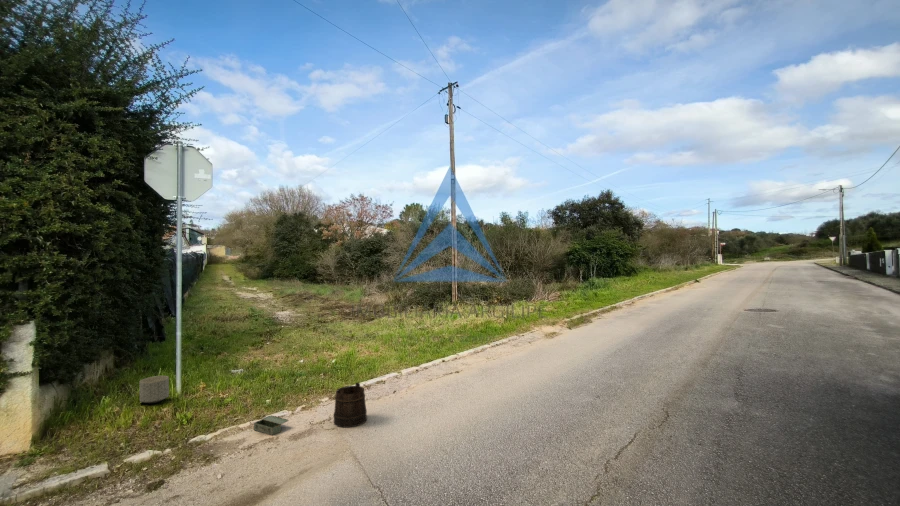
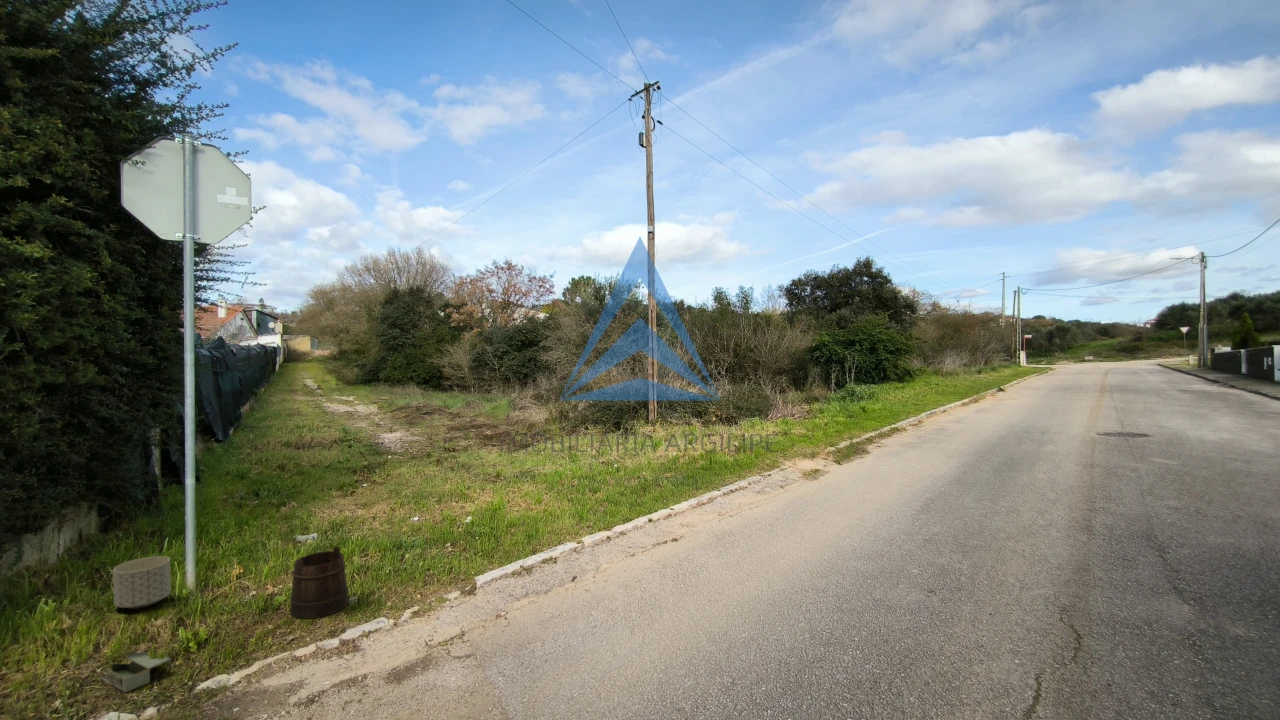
bucket: present [334,383,367,427] -> present [290,546,348,619]
toolbox: present [254,416,288,435] -> present [100,650,171,692]

